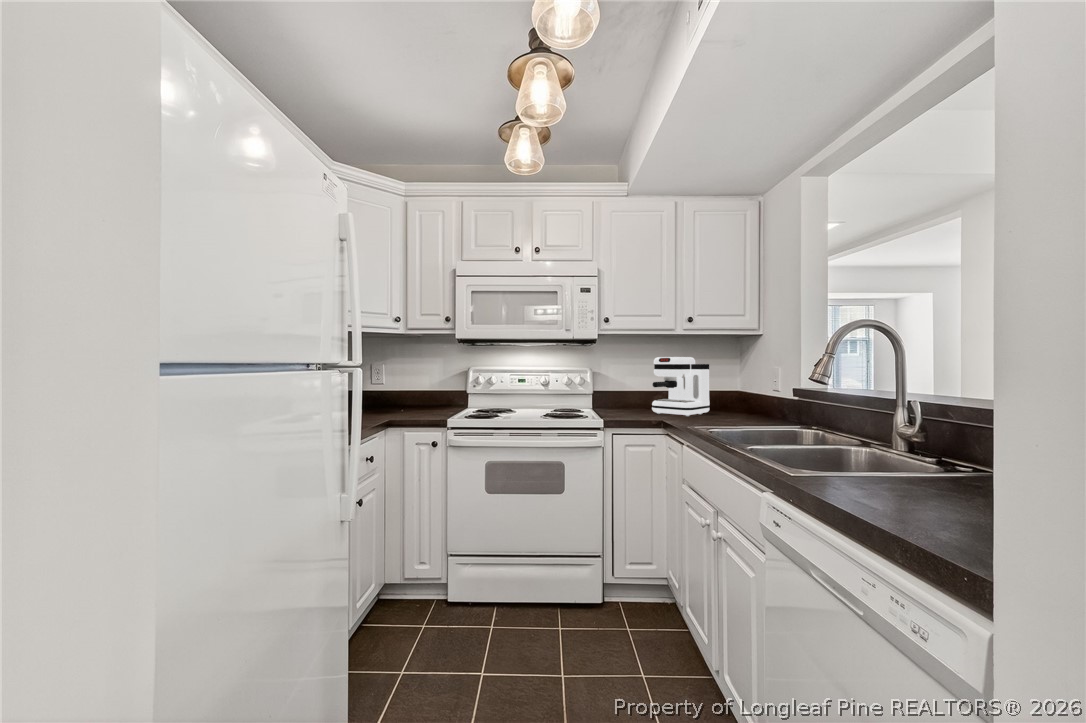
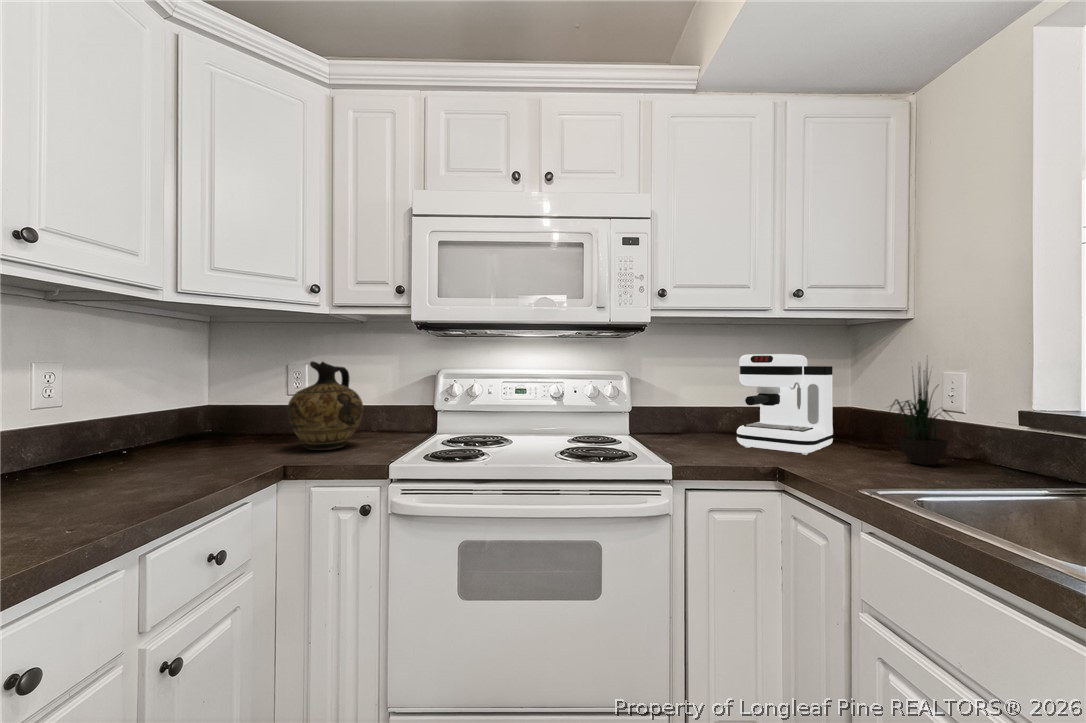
potted plant: none [728,352,768,420] -> present [891,369,952,465]
ceramic jug: none [384,363,427,415] -> present [287,361,363,450]

